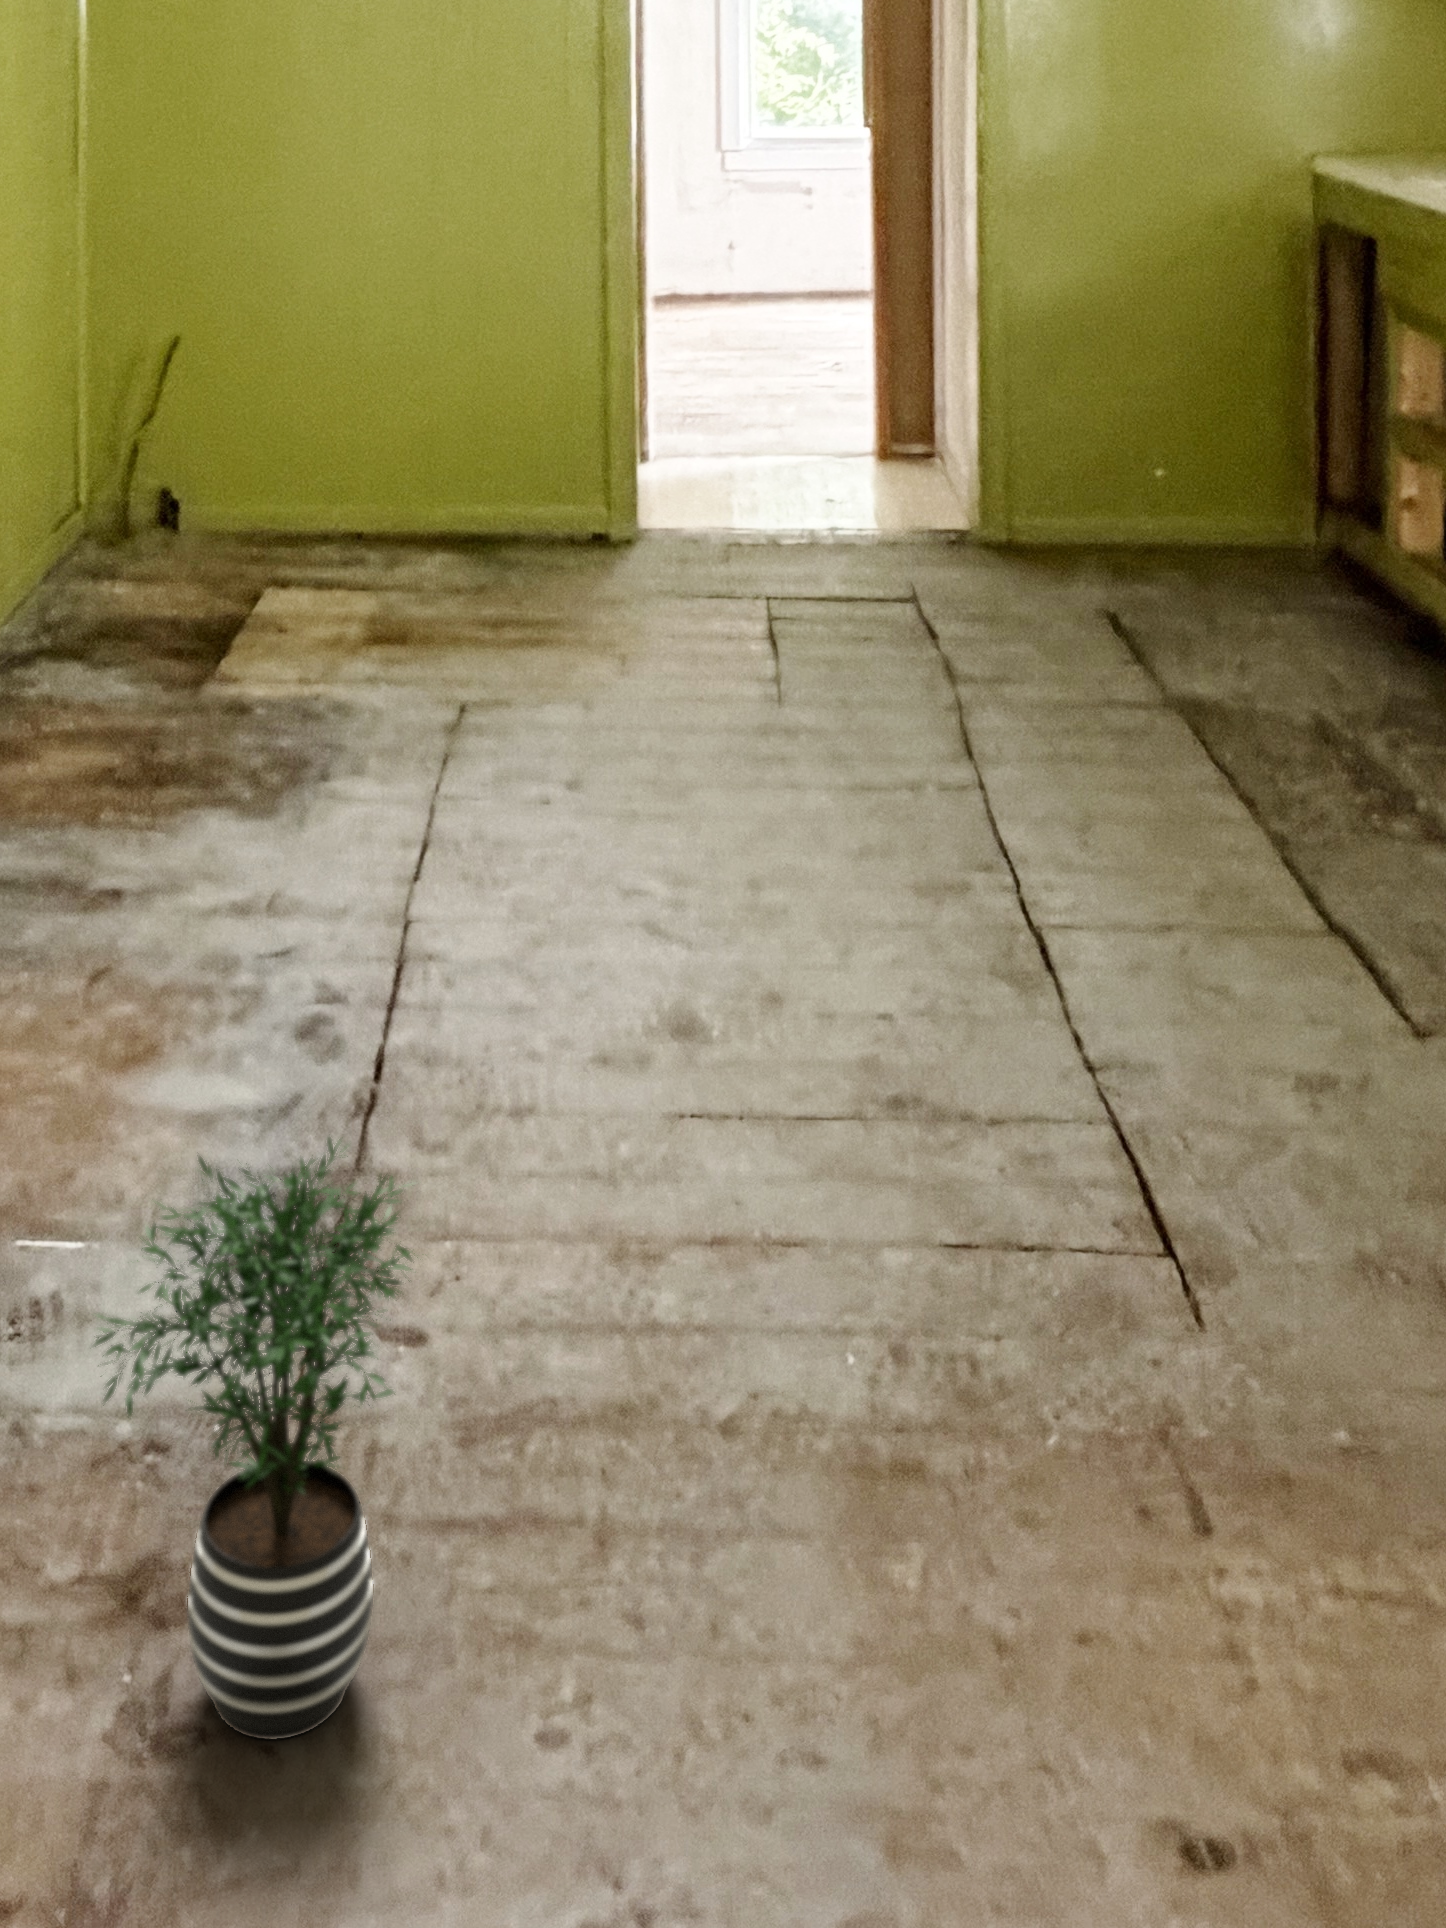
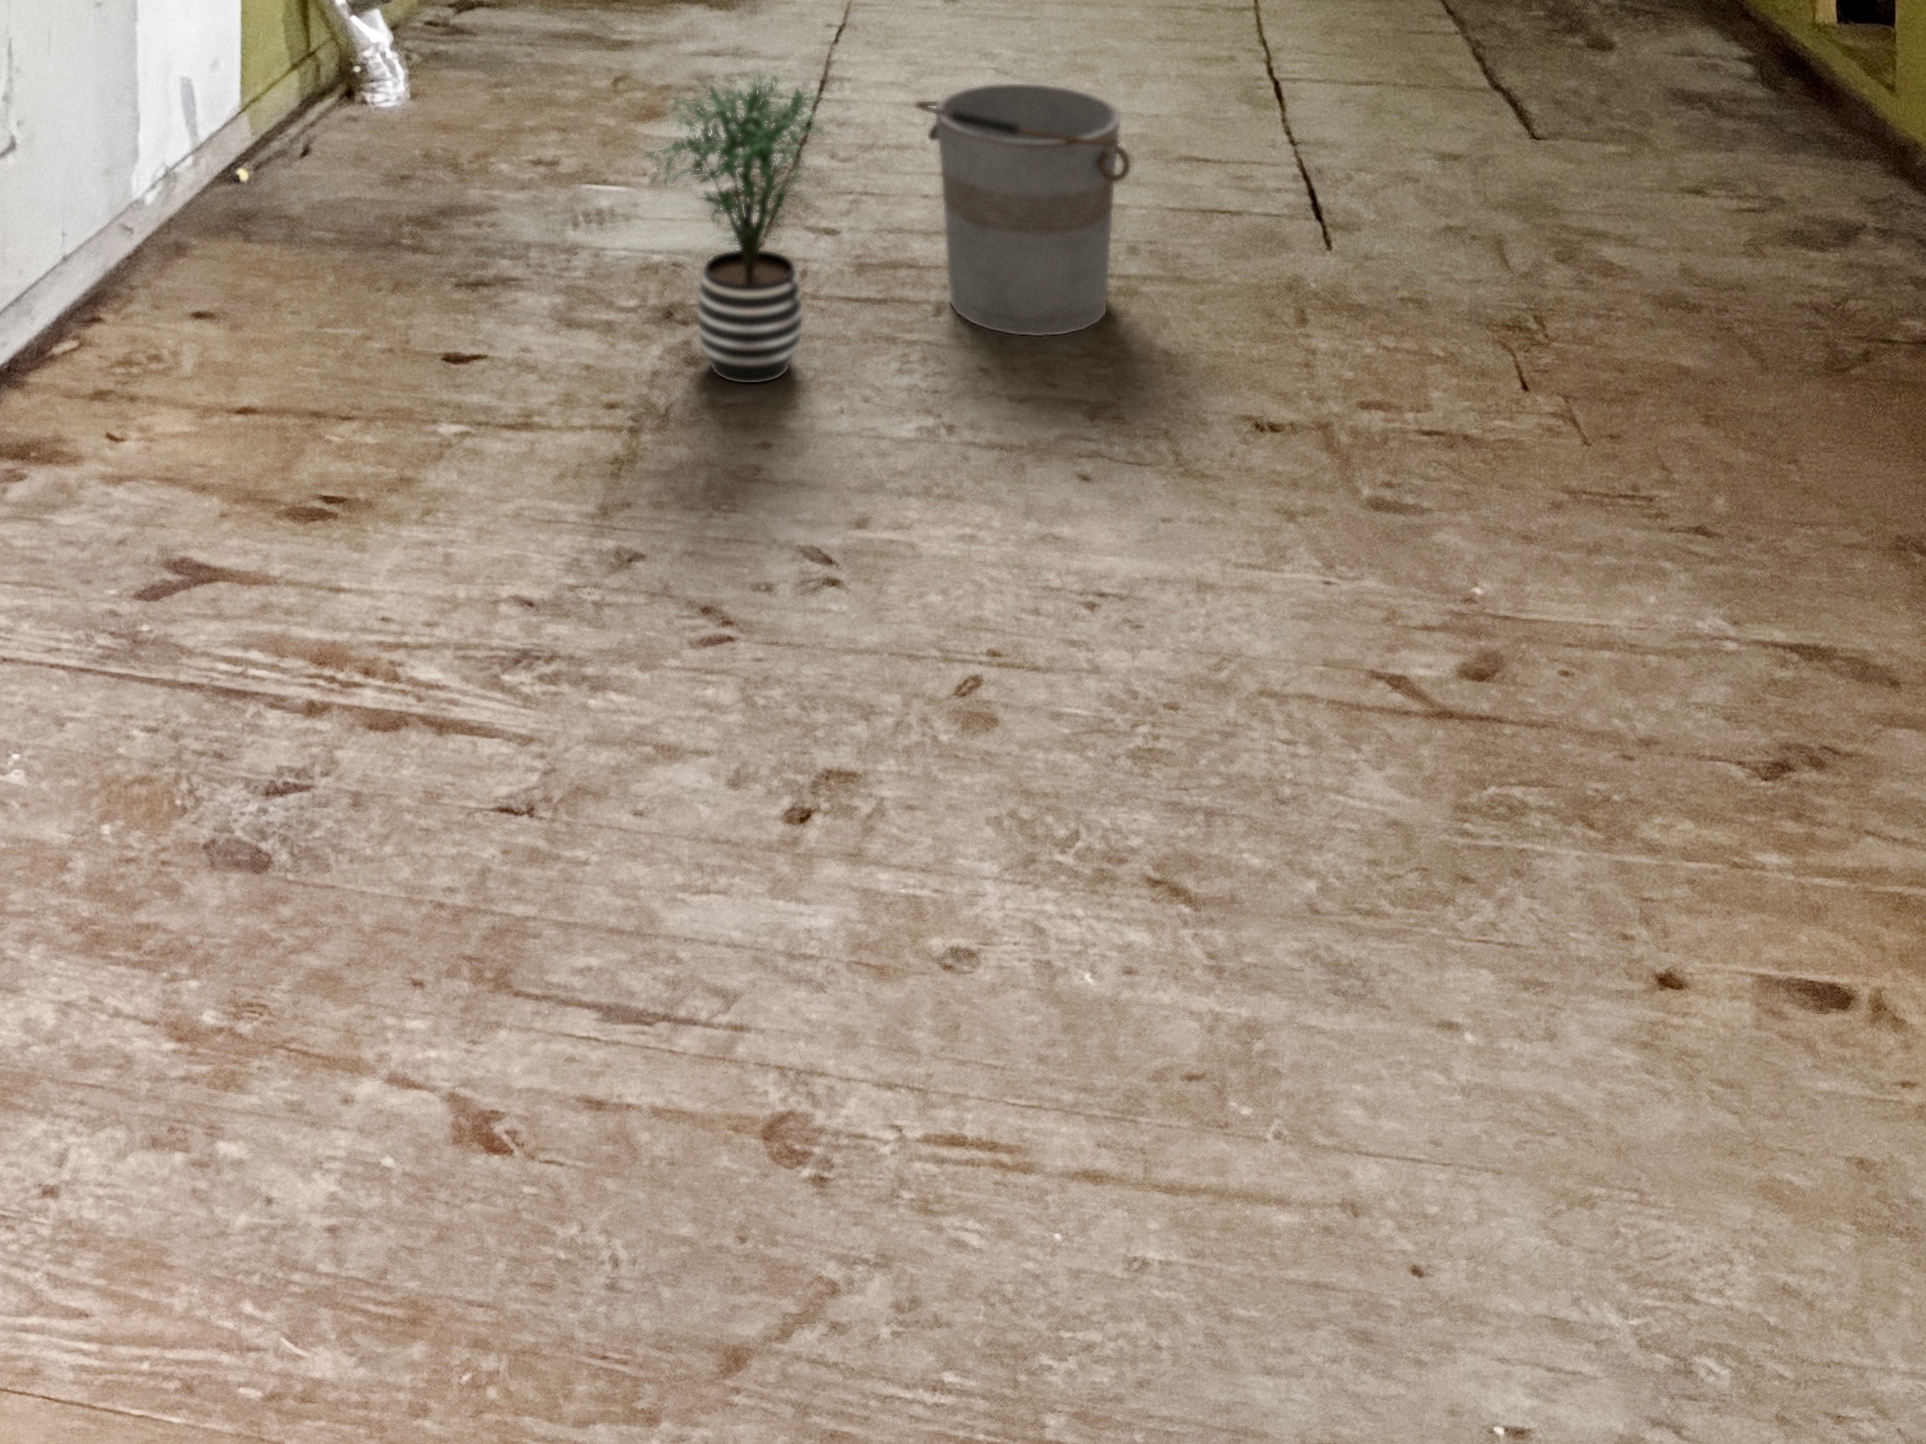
bucket: none [558,1078,909,1555] -> present [915,84,1130,336]

